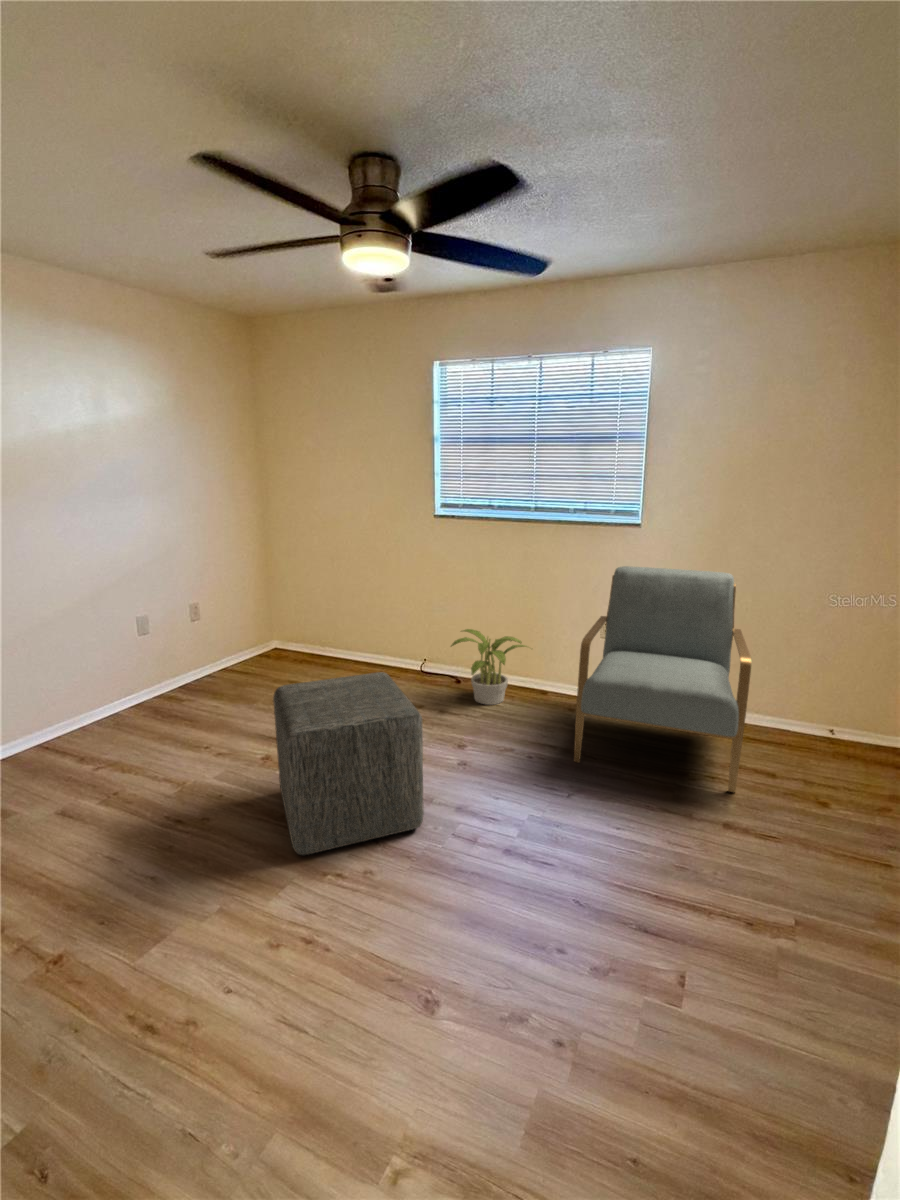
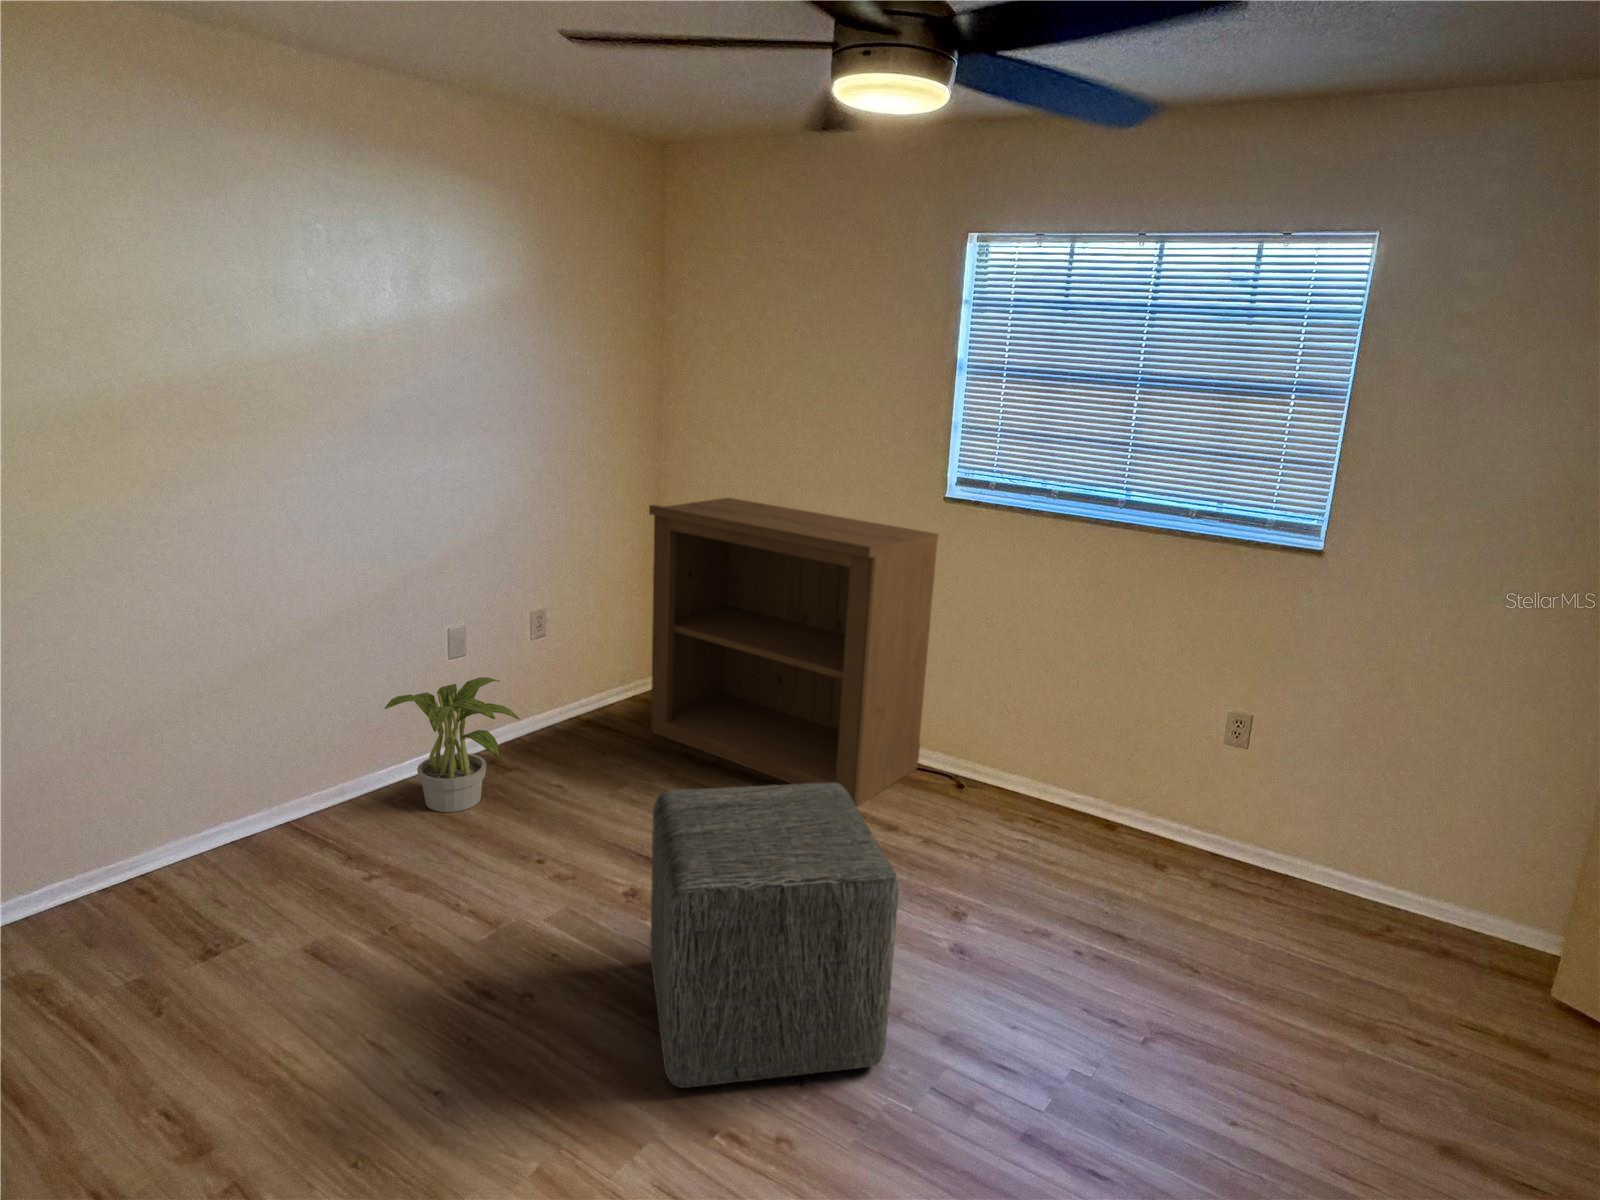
bookshelf: none [260,528,435,698] -> present [649,498,939,806]
chair: present [574,566,751,793] -> none [1158,625,1525,1083]
potted plant: present [451,629,527,705] -> present [385,677,520,812]

